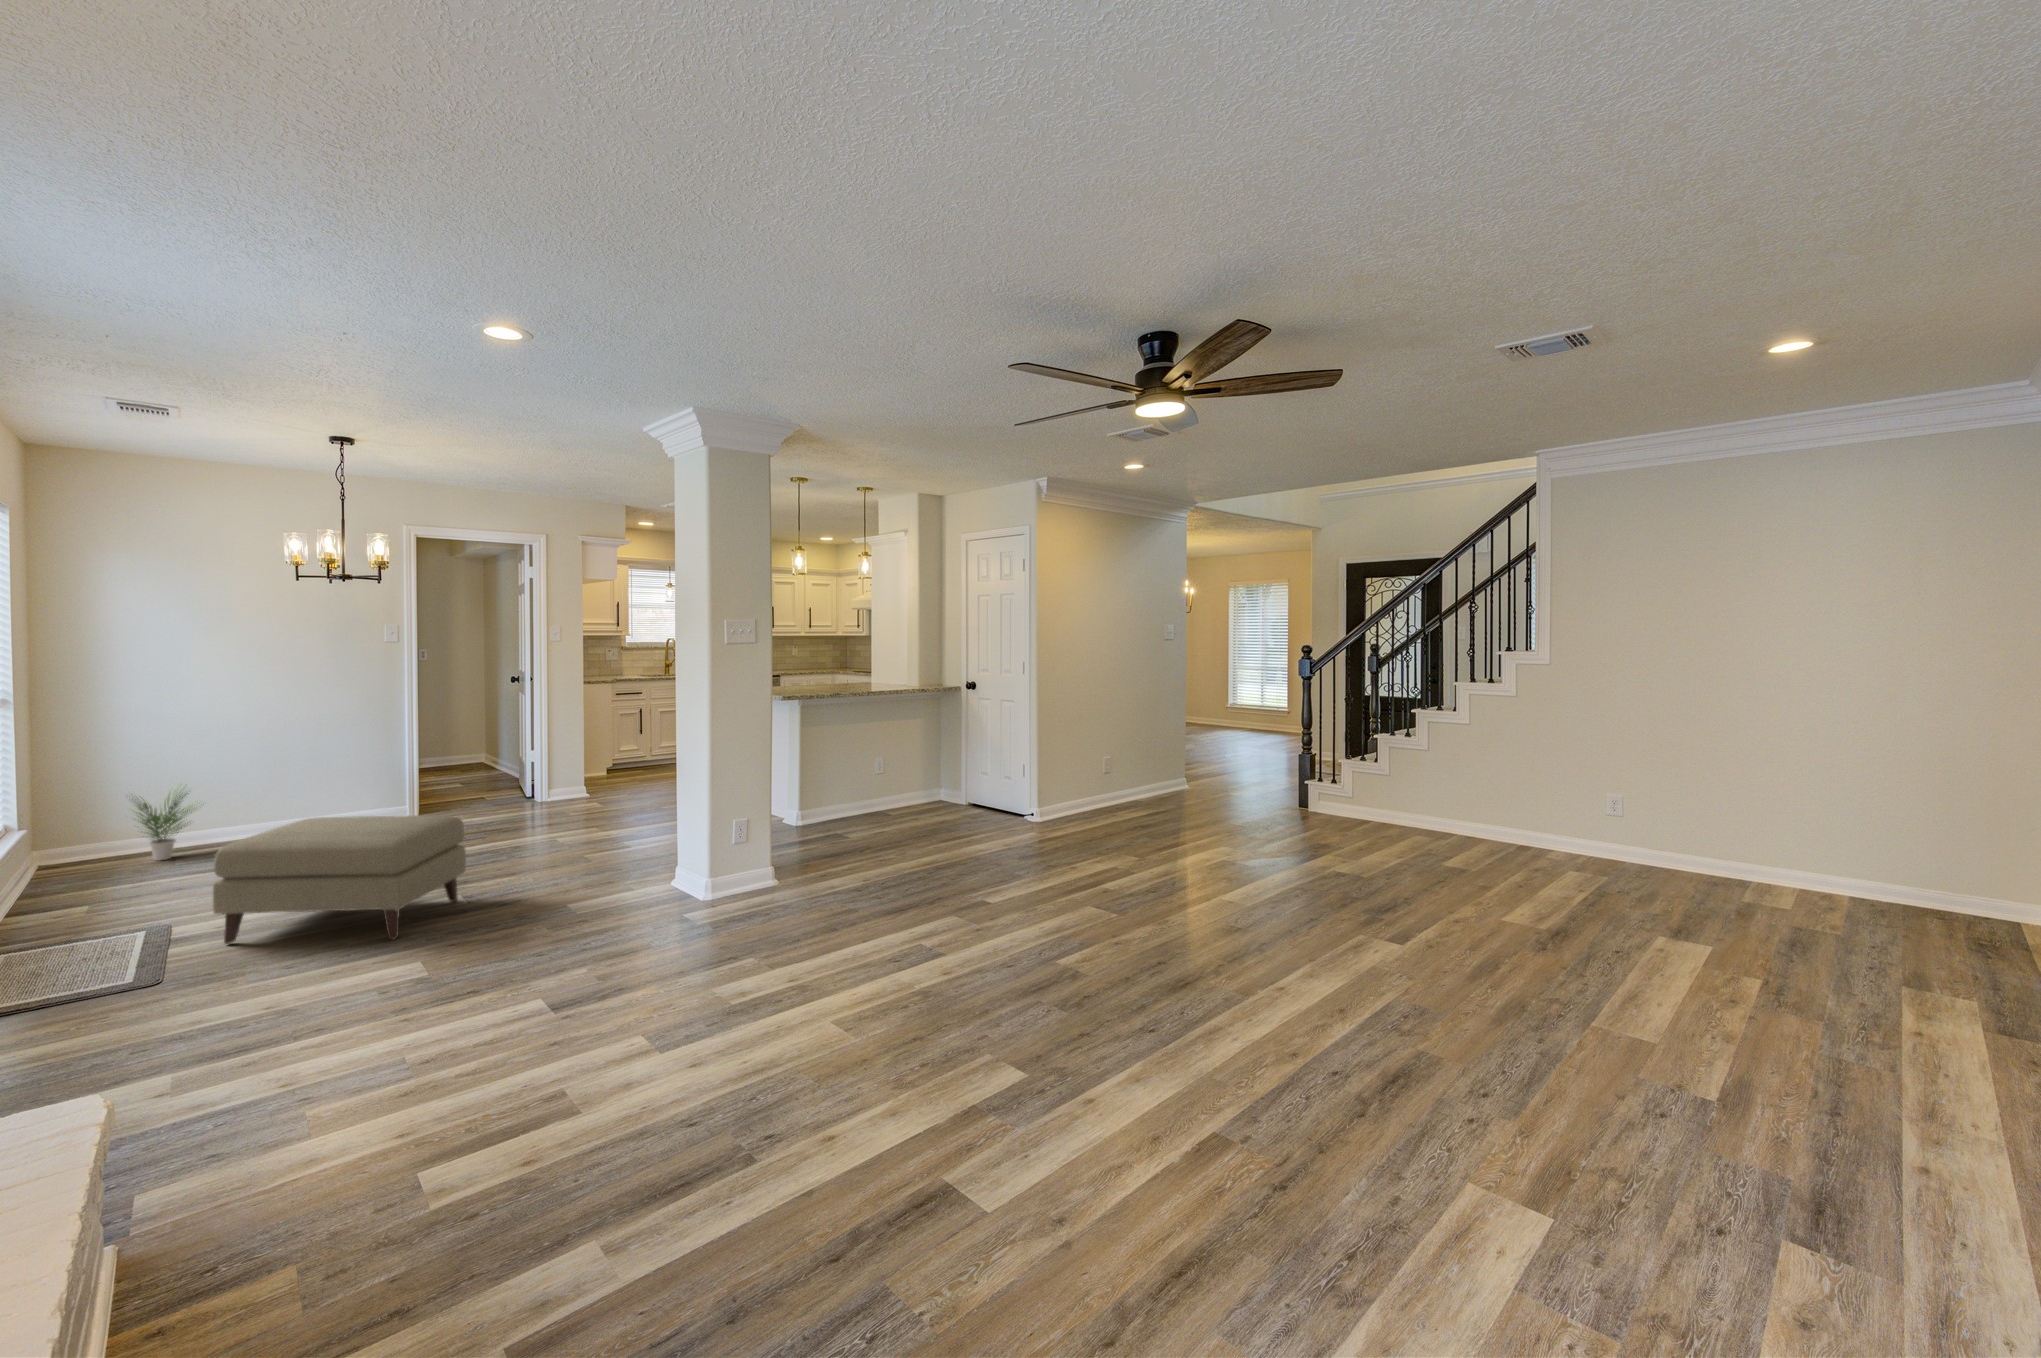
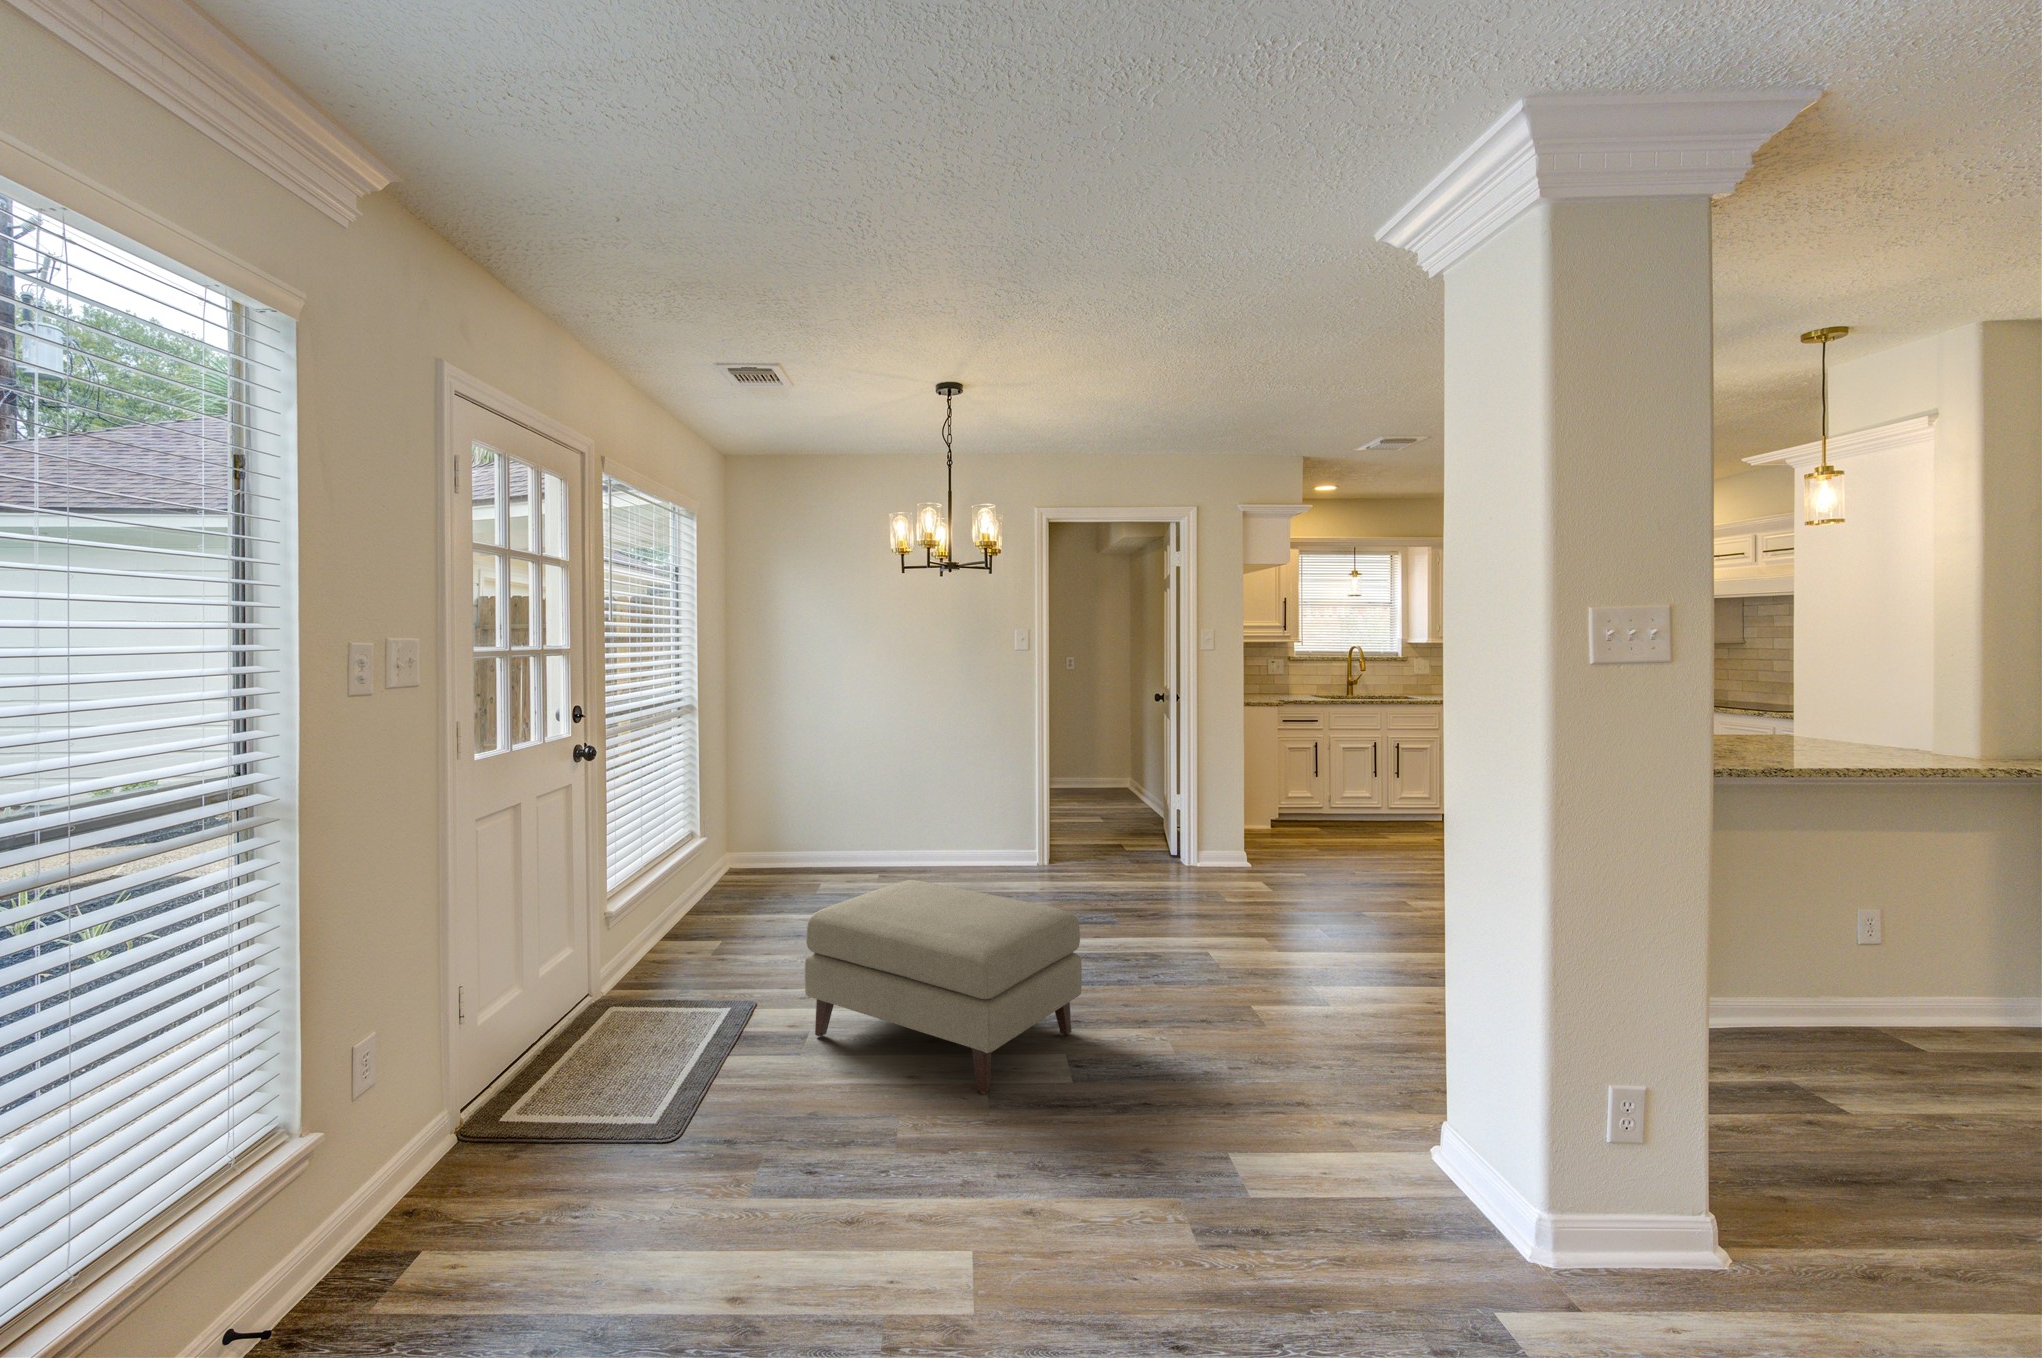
potted plant: present [131,792,193,861] -> none [777,798,851,881]

